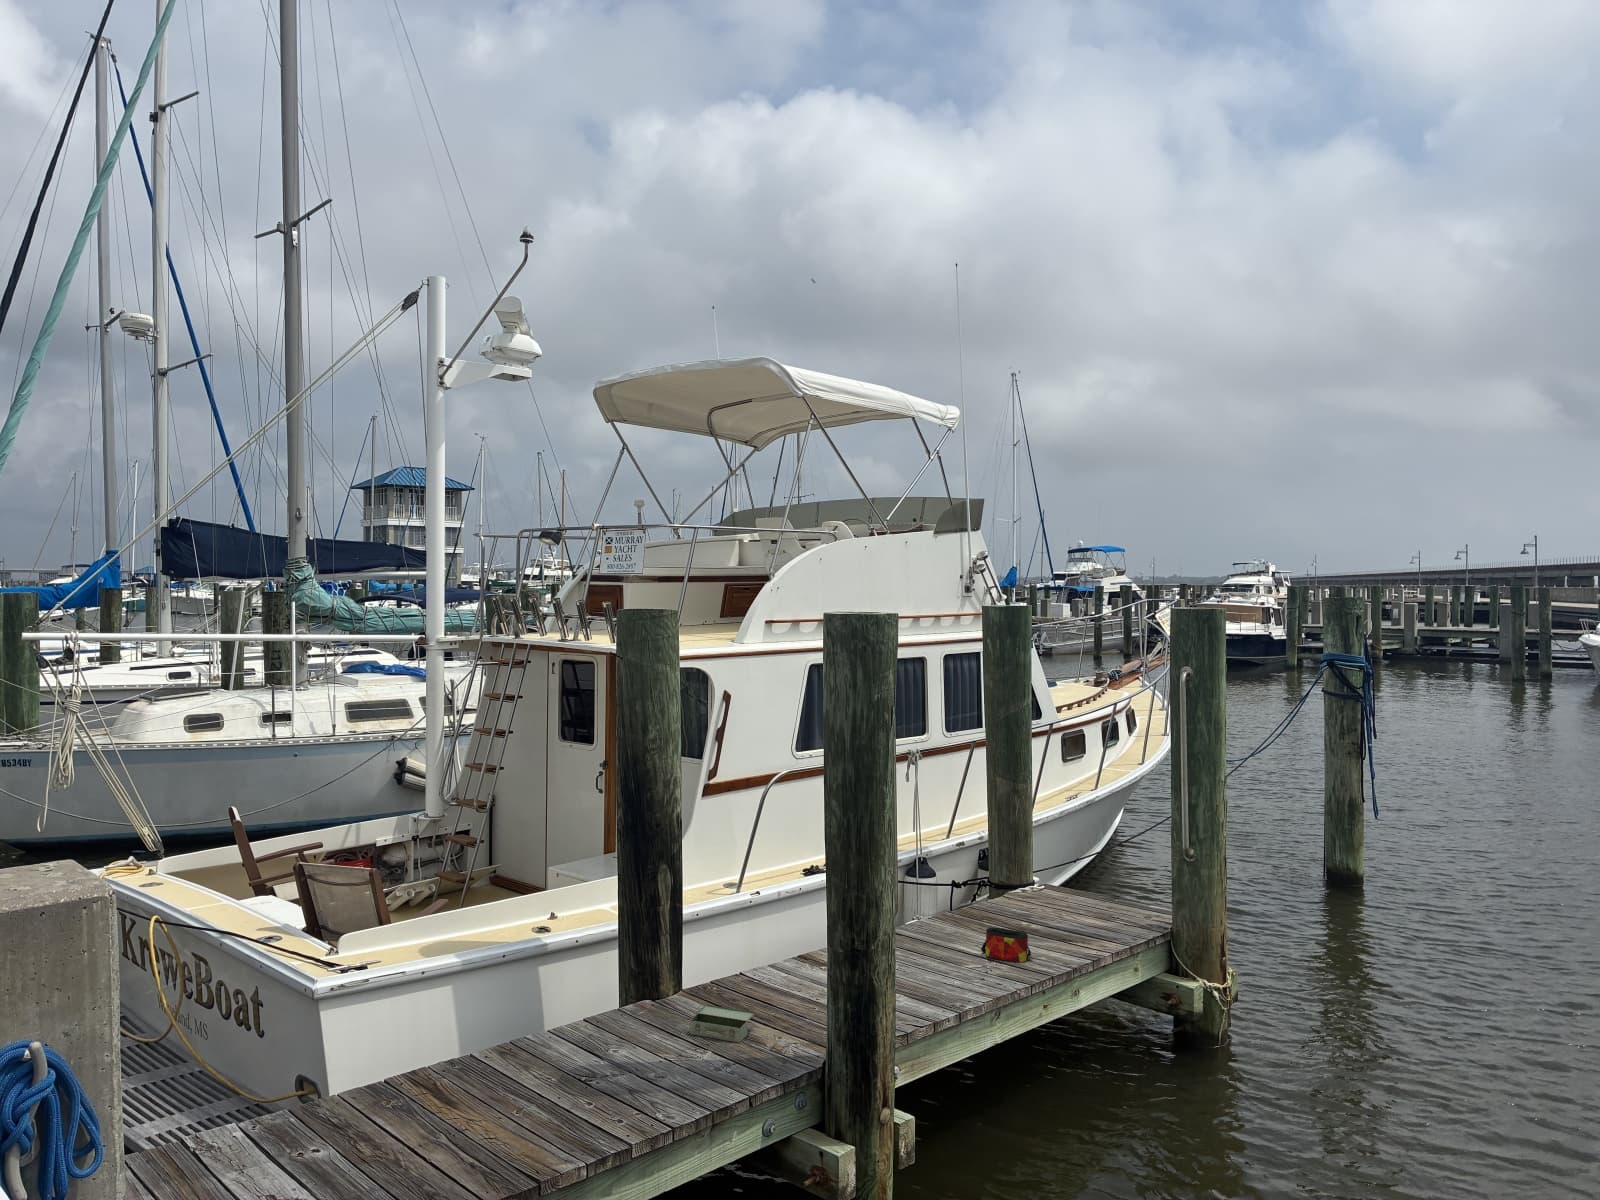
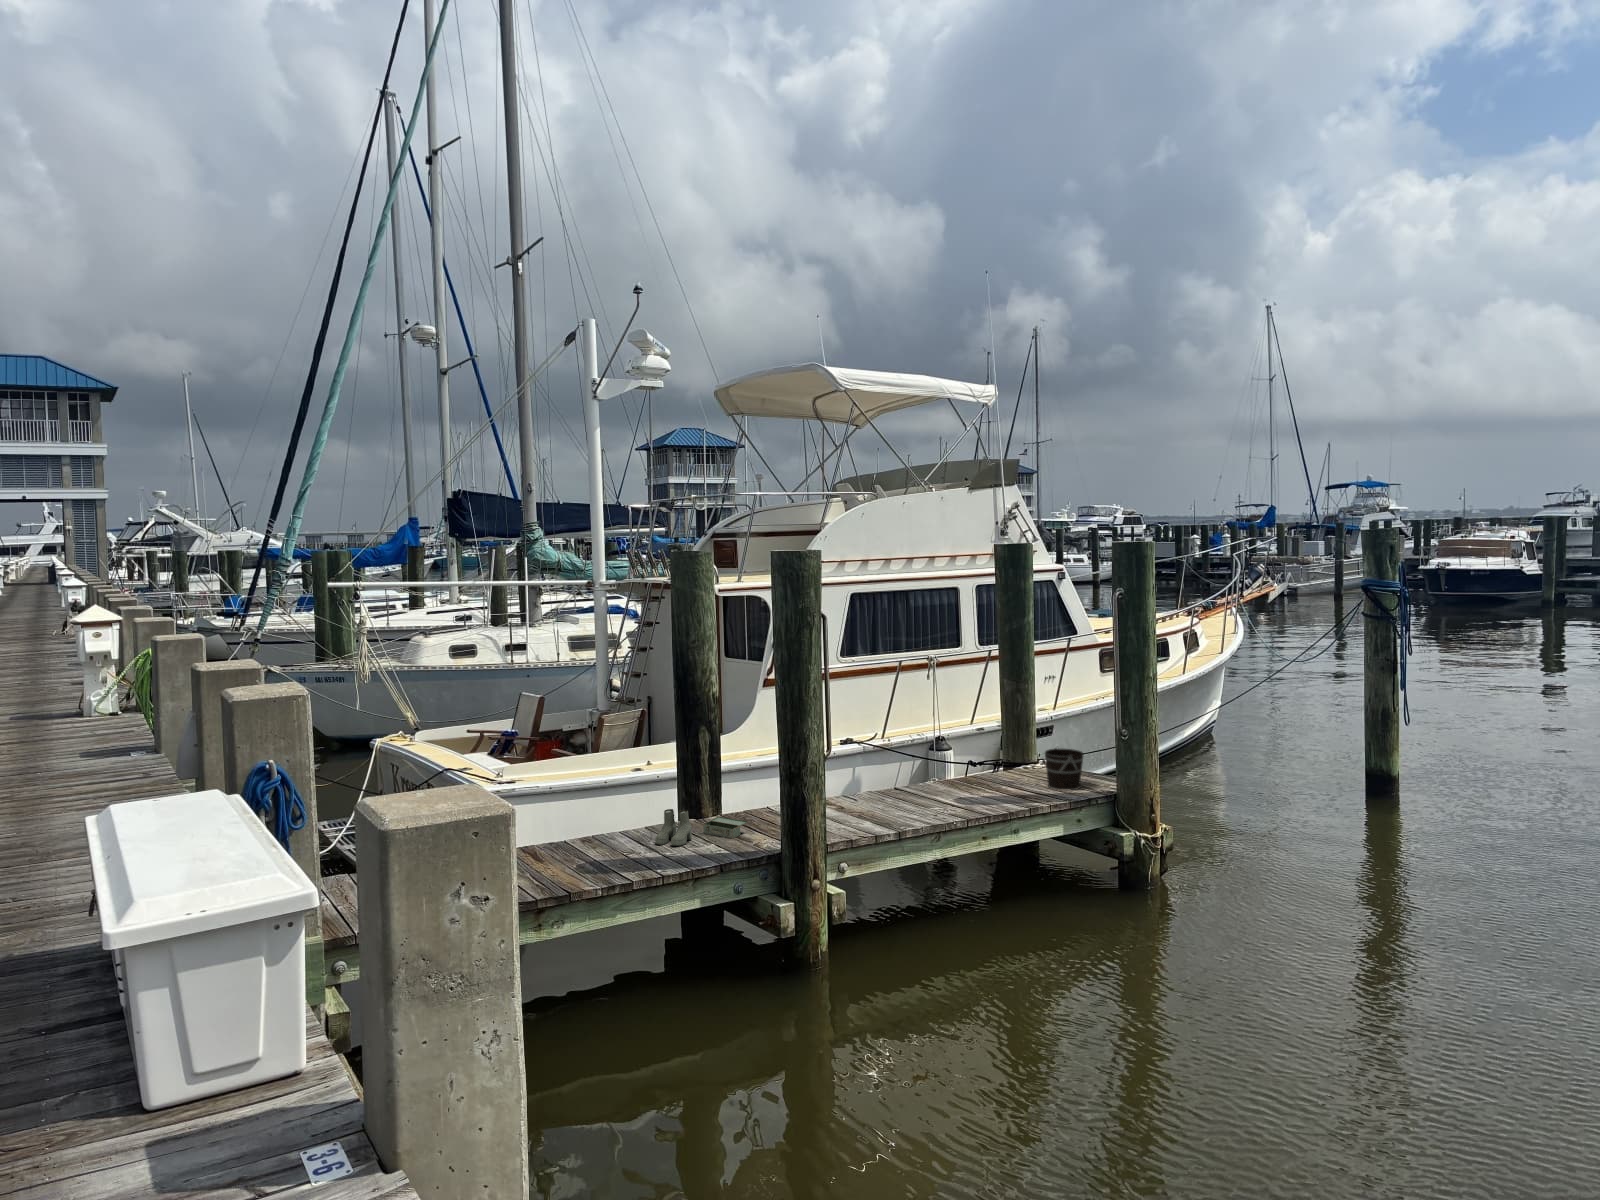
bucket: none [1086,869,1137,929] -> present [1045,748,1083,790]
bag: present [981,928,1031,963] -> none [944,782,978,807]
boots: none [630,1004,681,1066] -> present [655,809,692,846]

